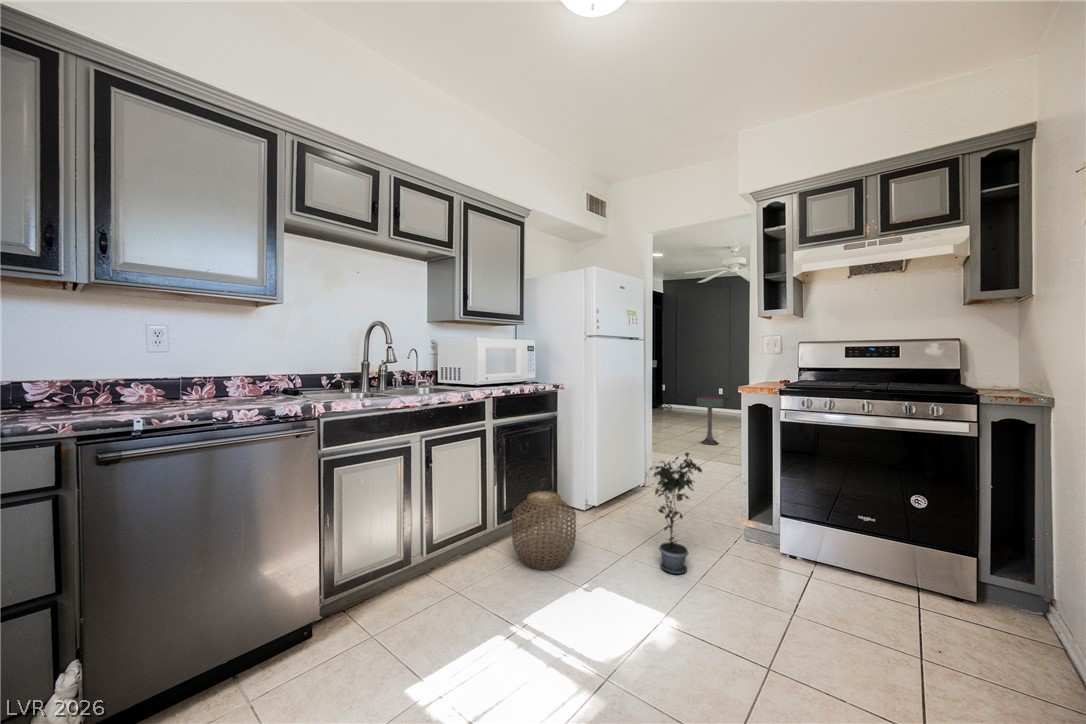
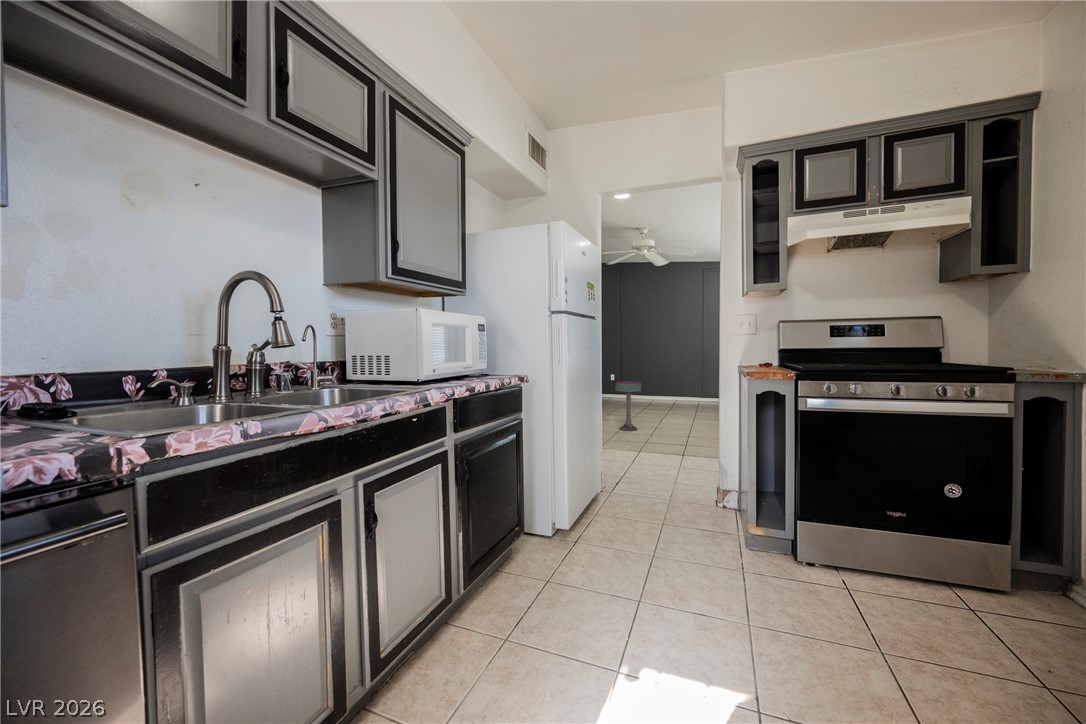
potted plant: present [650,453,702,574] -> none [679,461,752,621]
woven basket: present [512,491,576,570] -> none [496,531,591,653]

